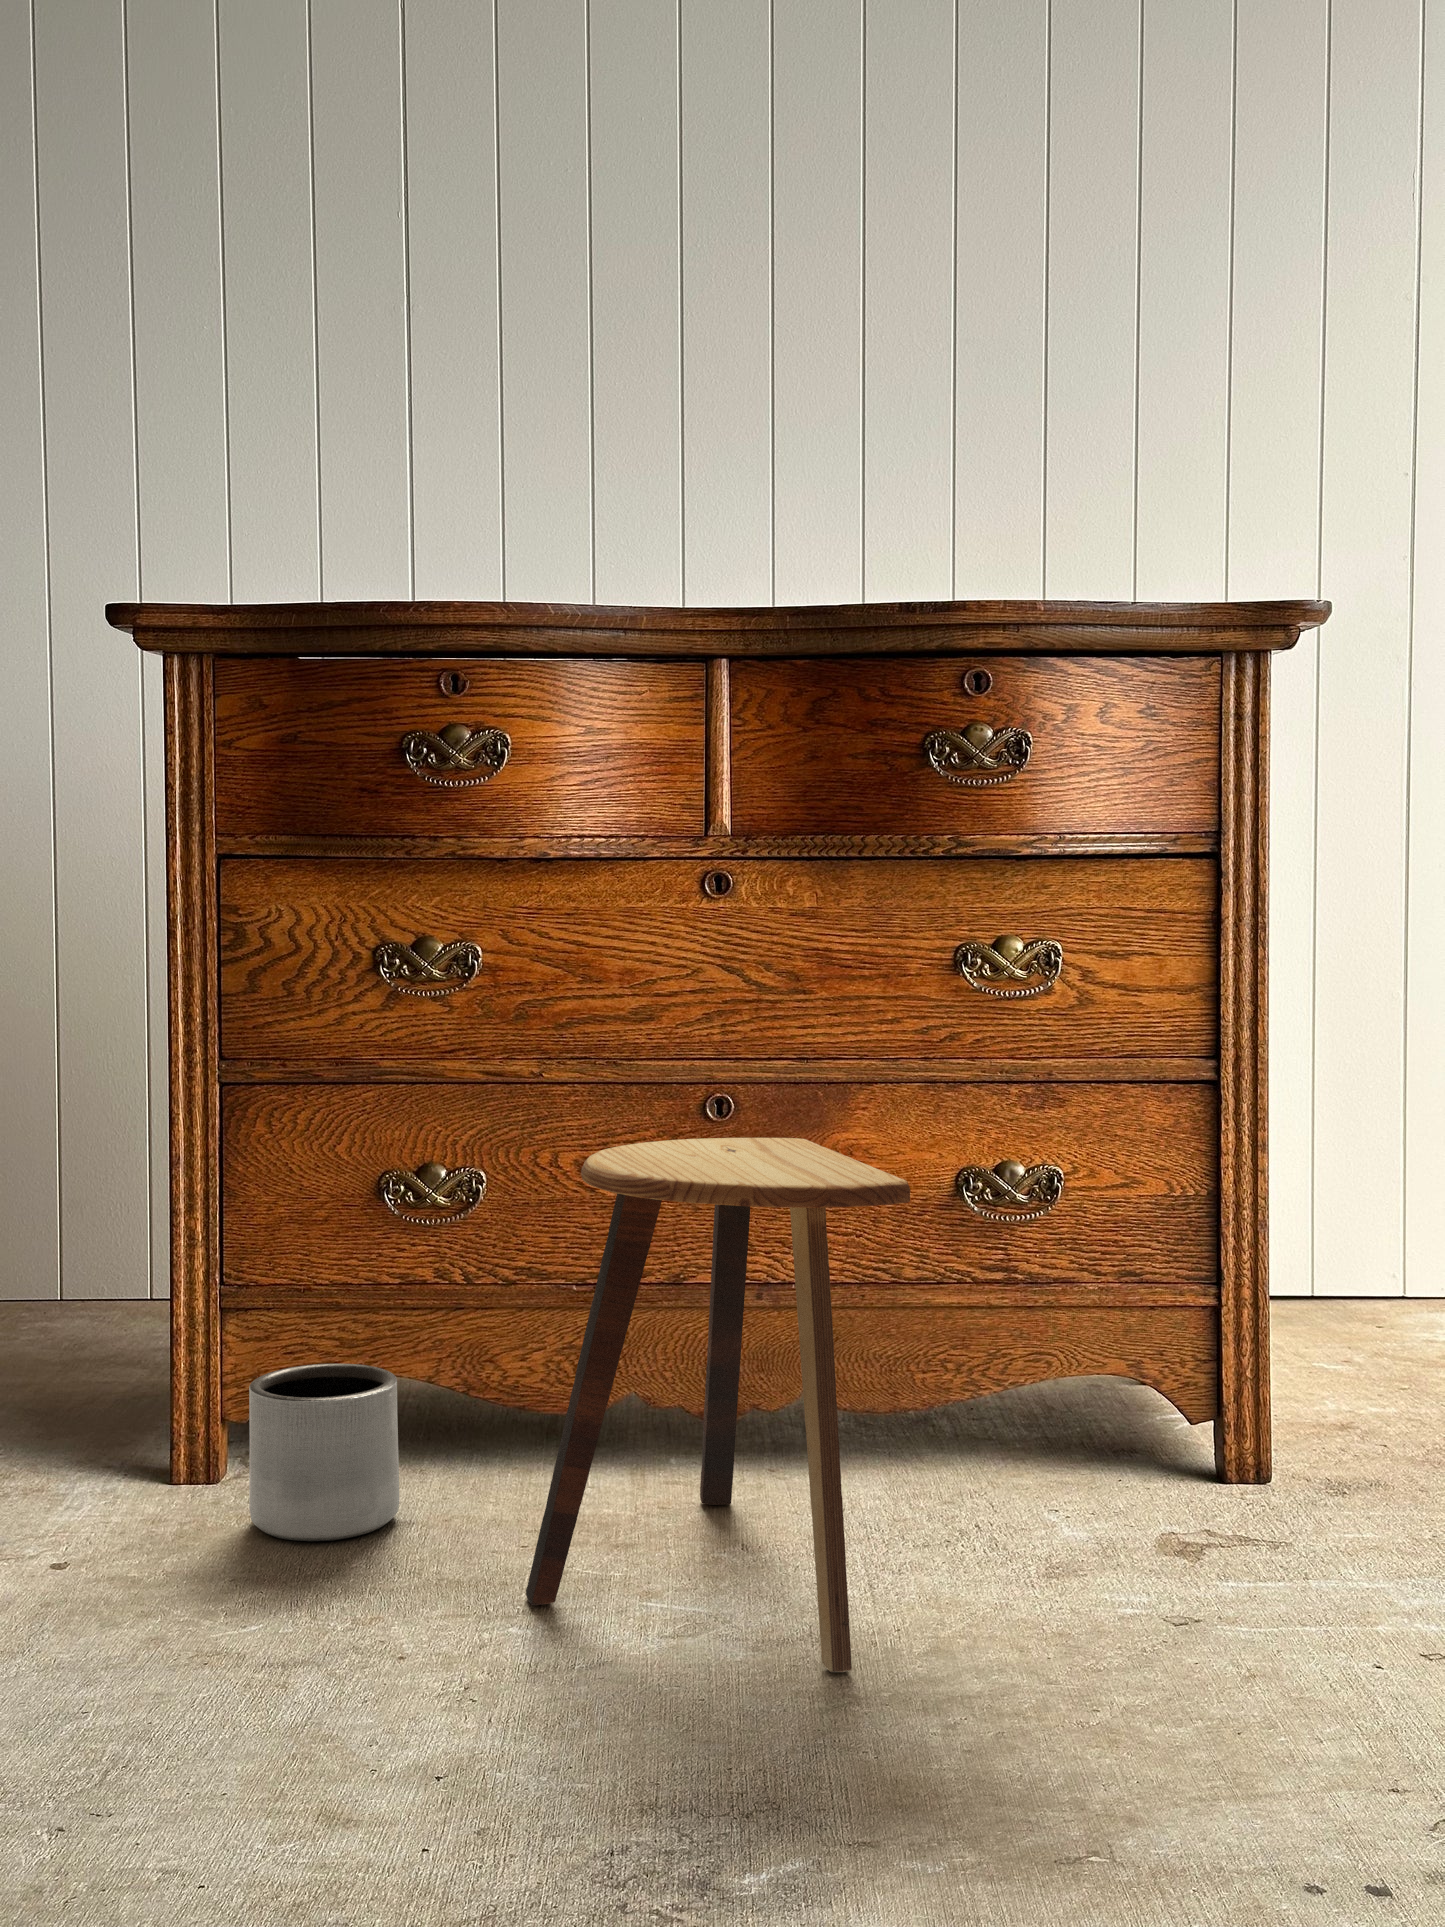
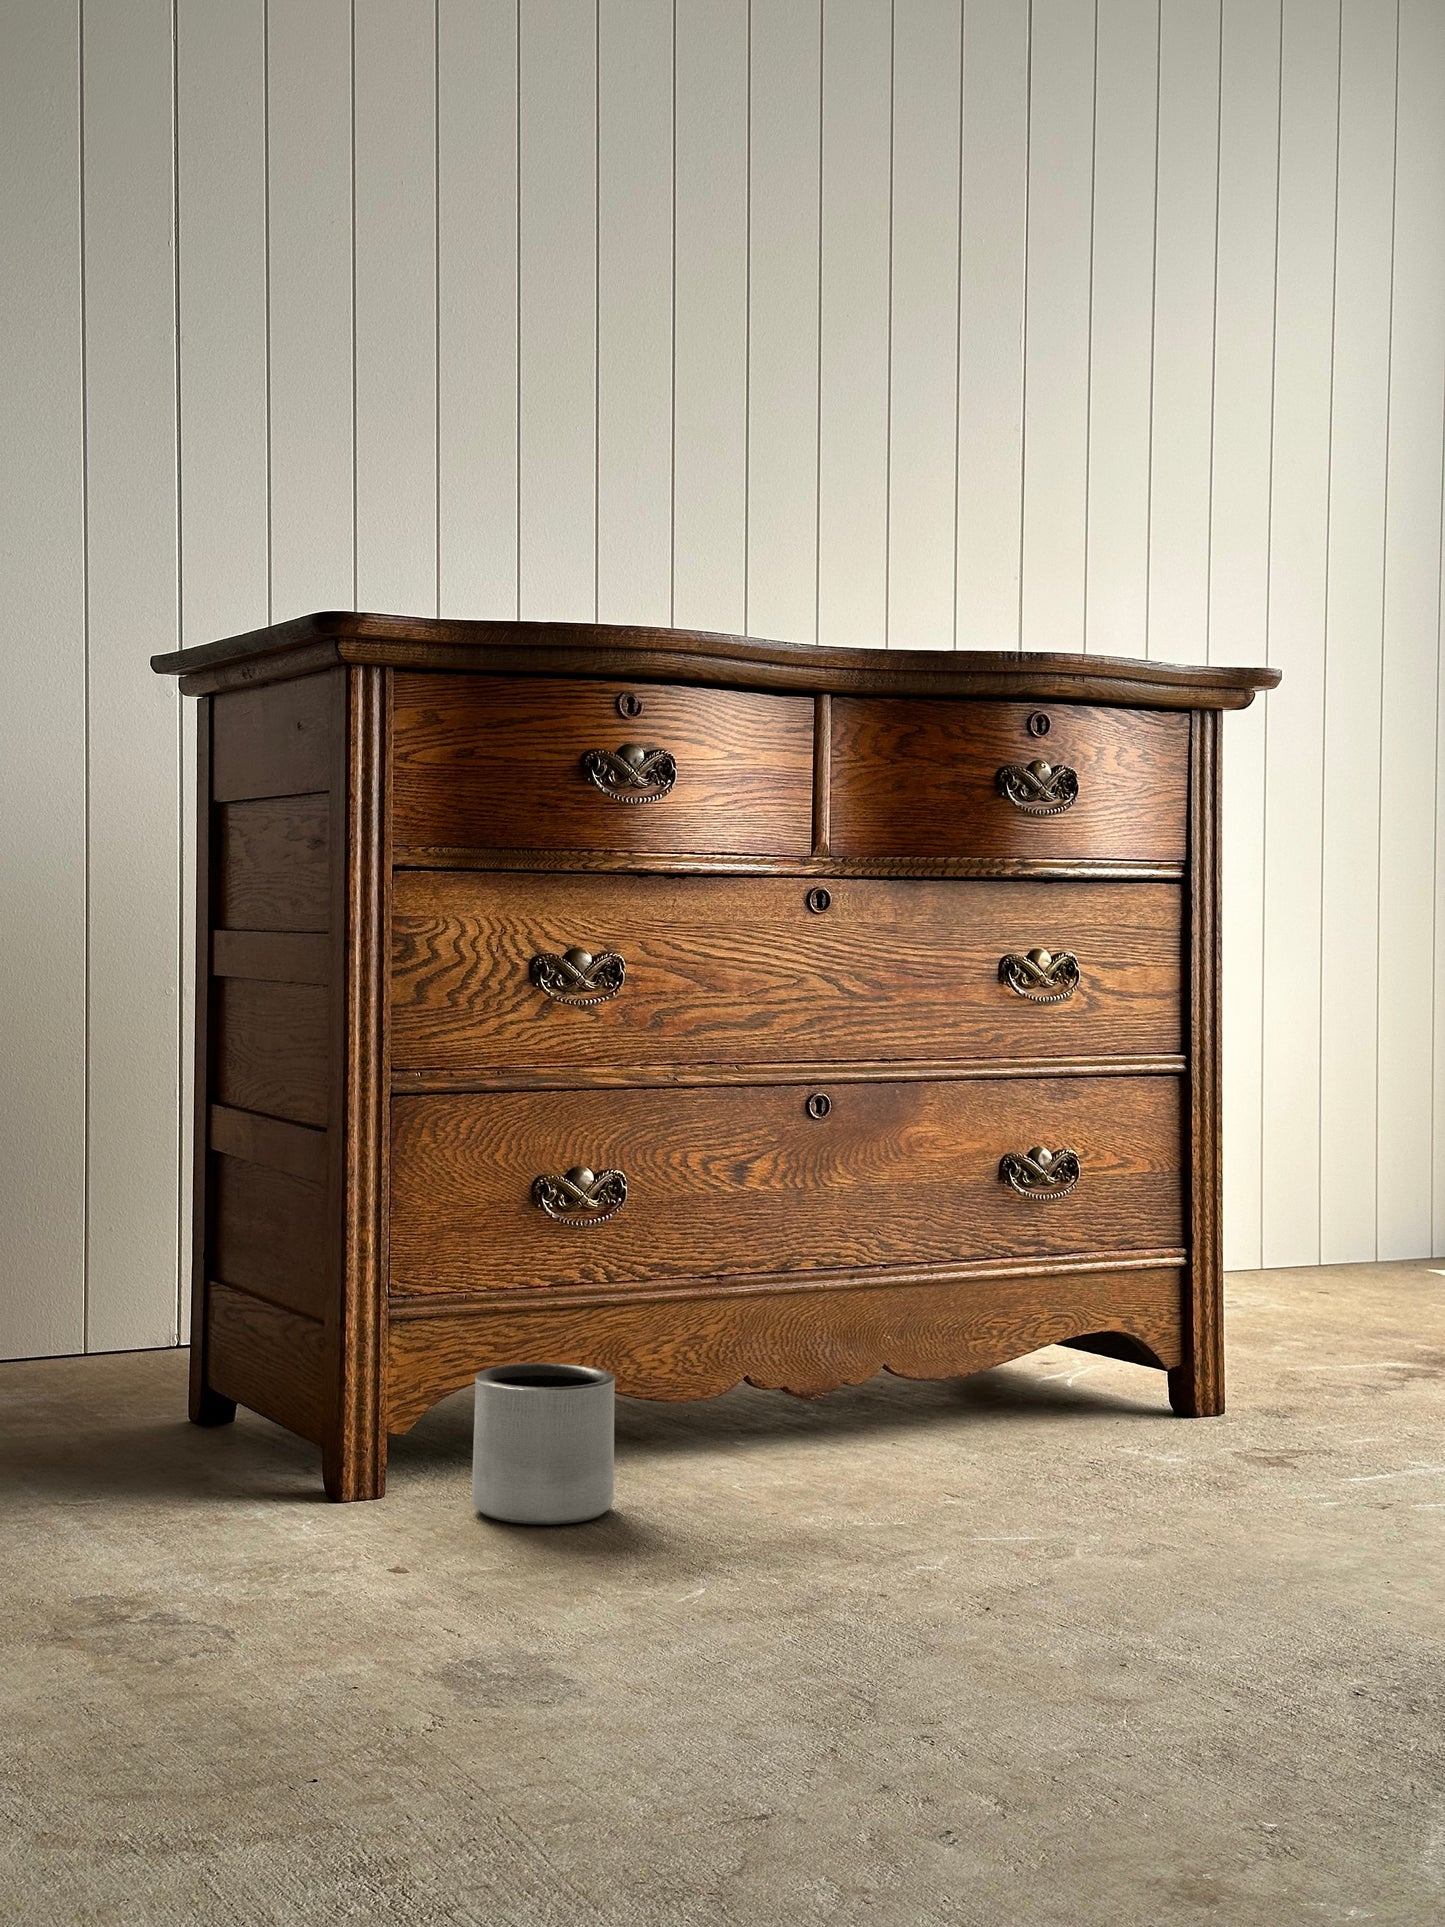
stool: present [526,1138,910,1672] -> none [820,1129,1157,1546]

